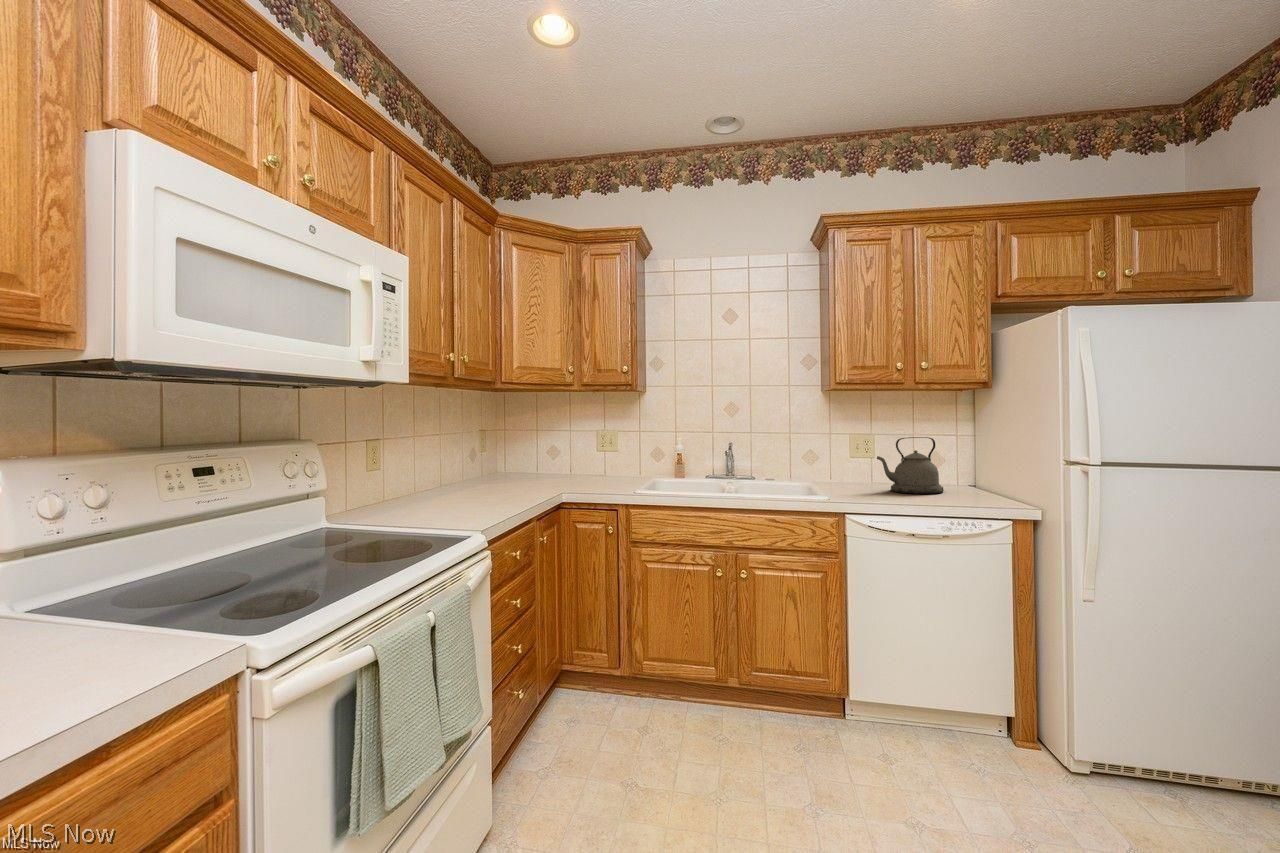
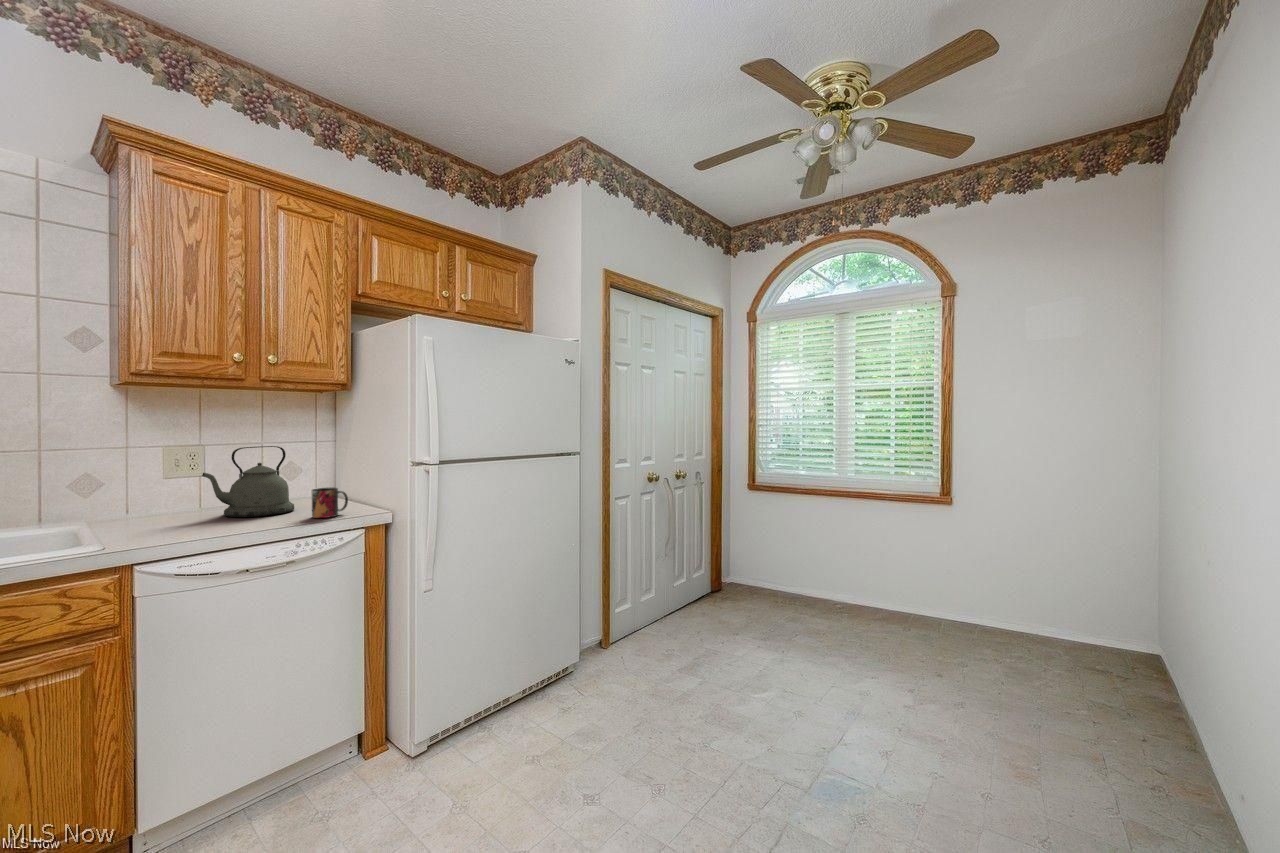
mug: none [960,474,993,501] -> present [312,487,348,518]

